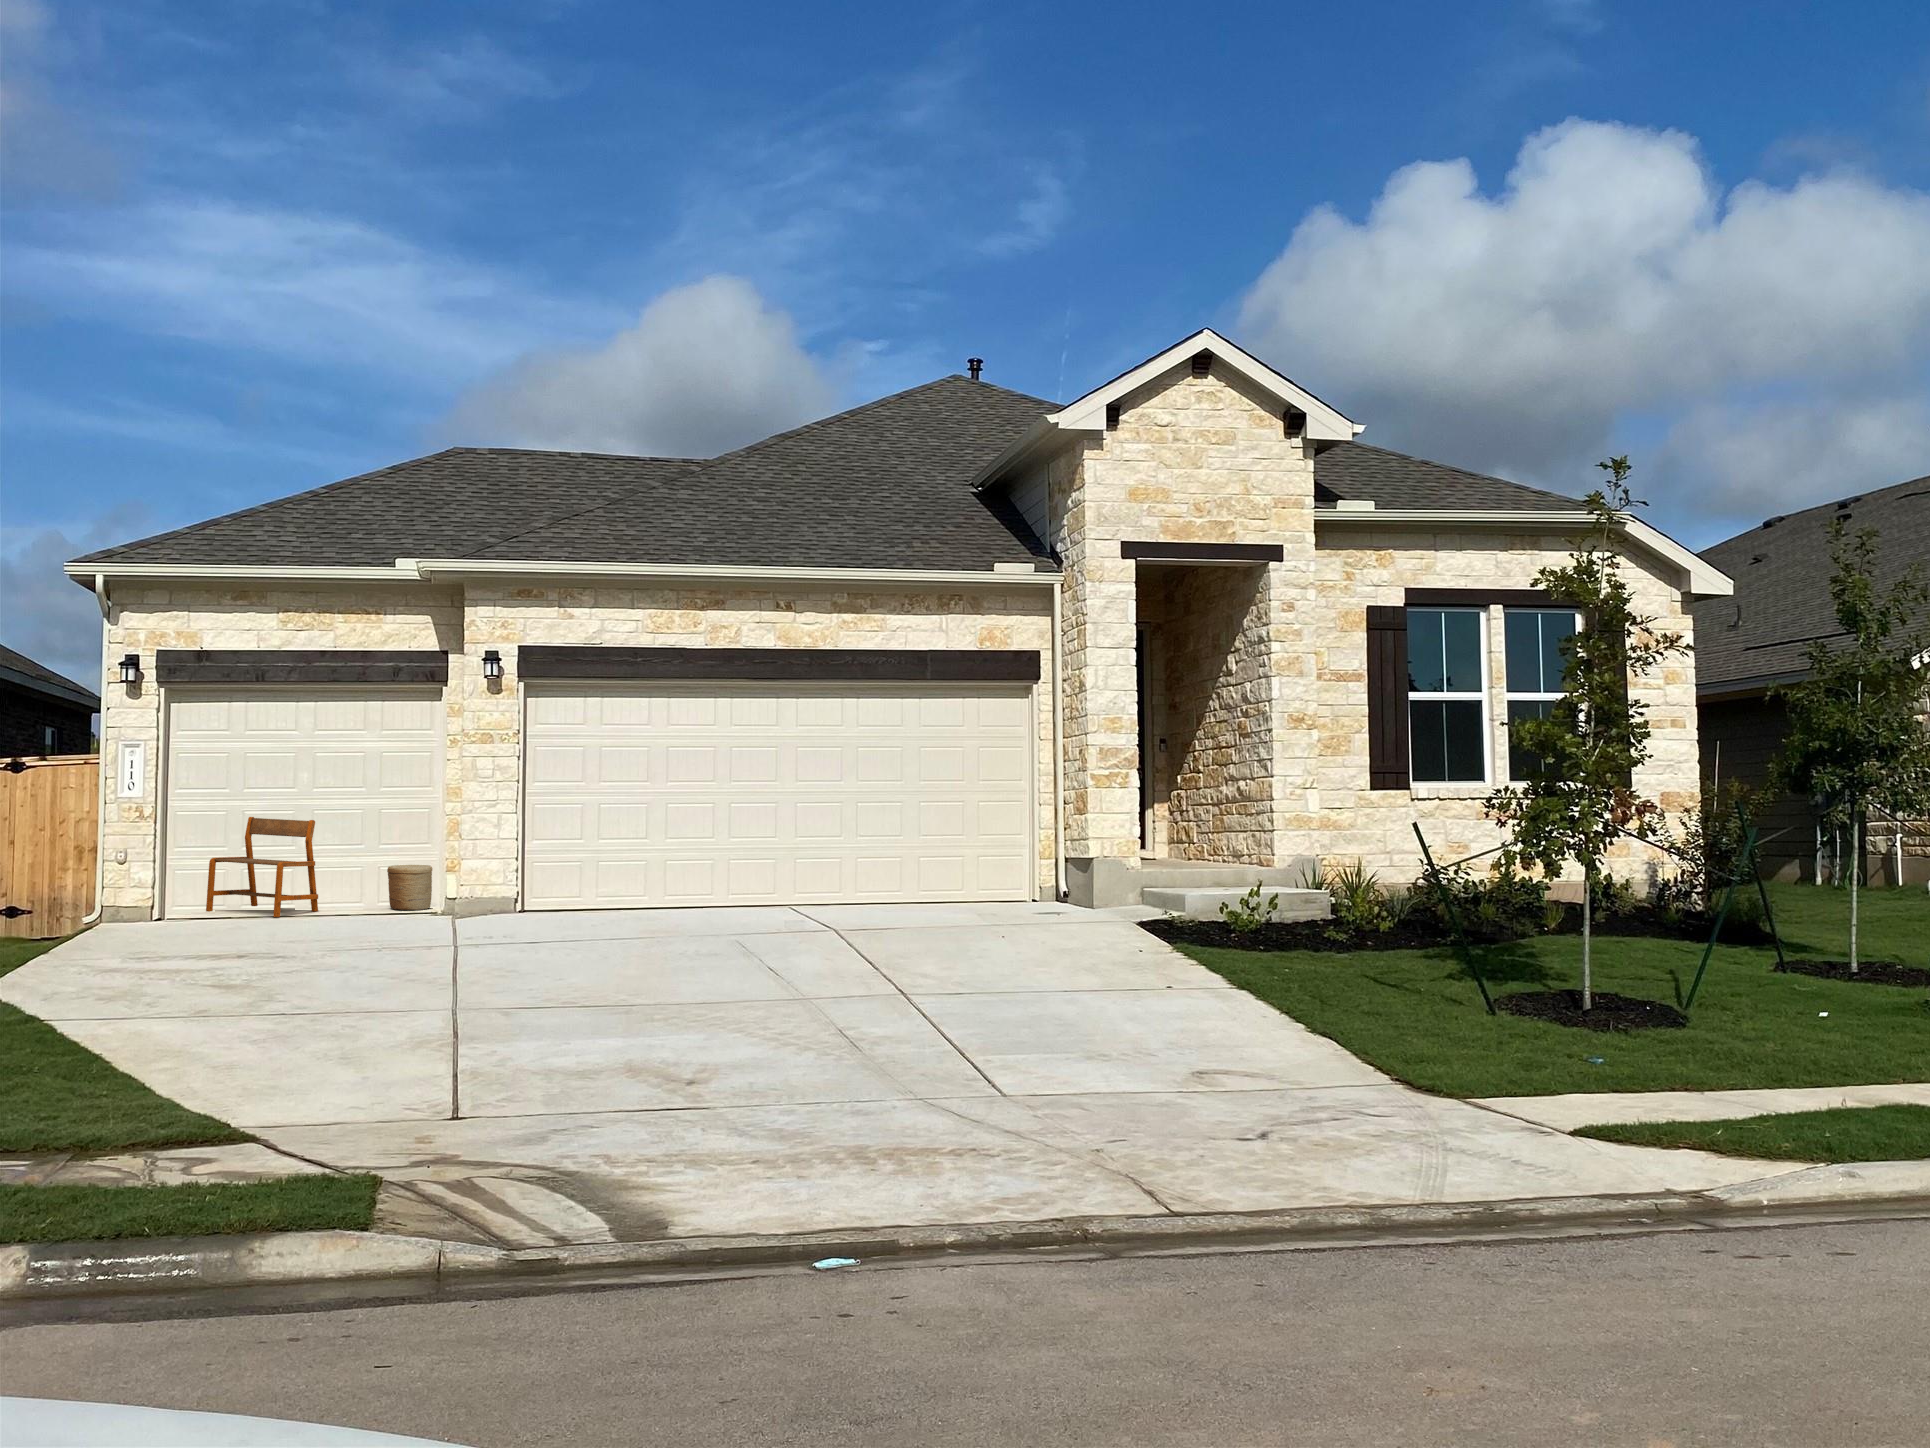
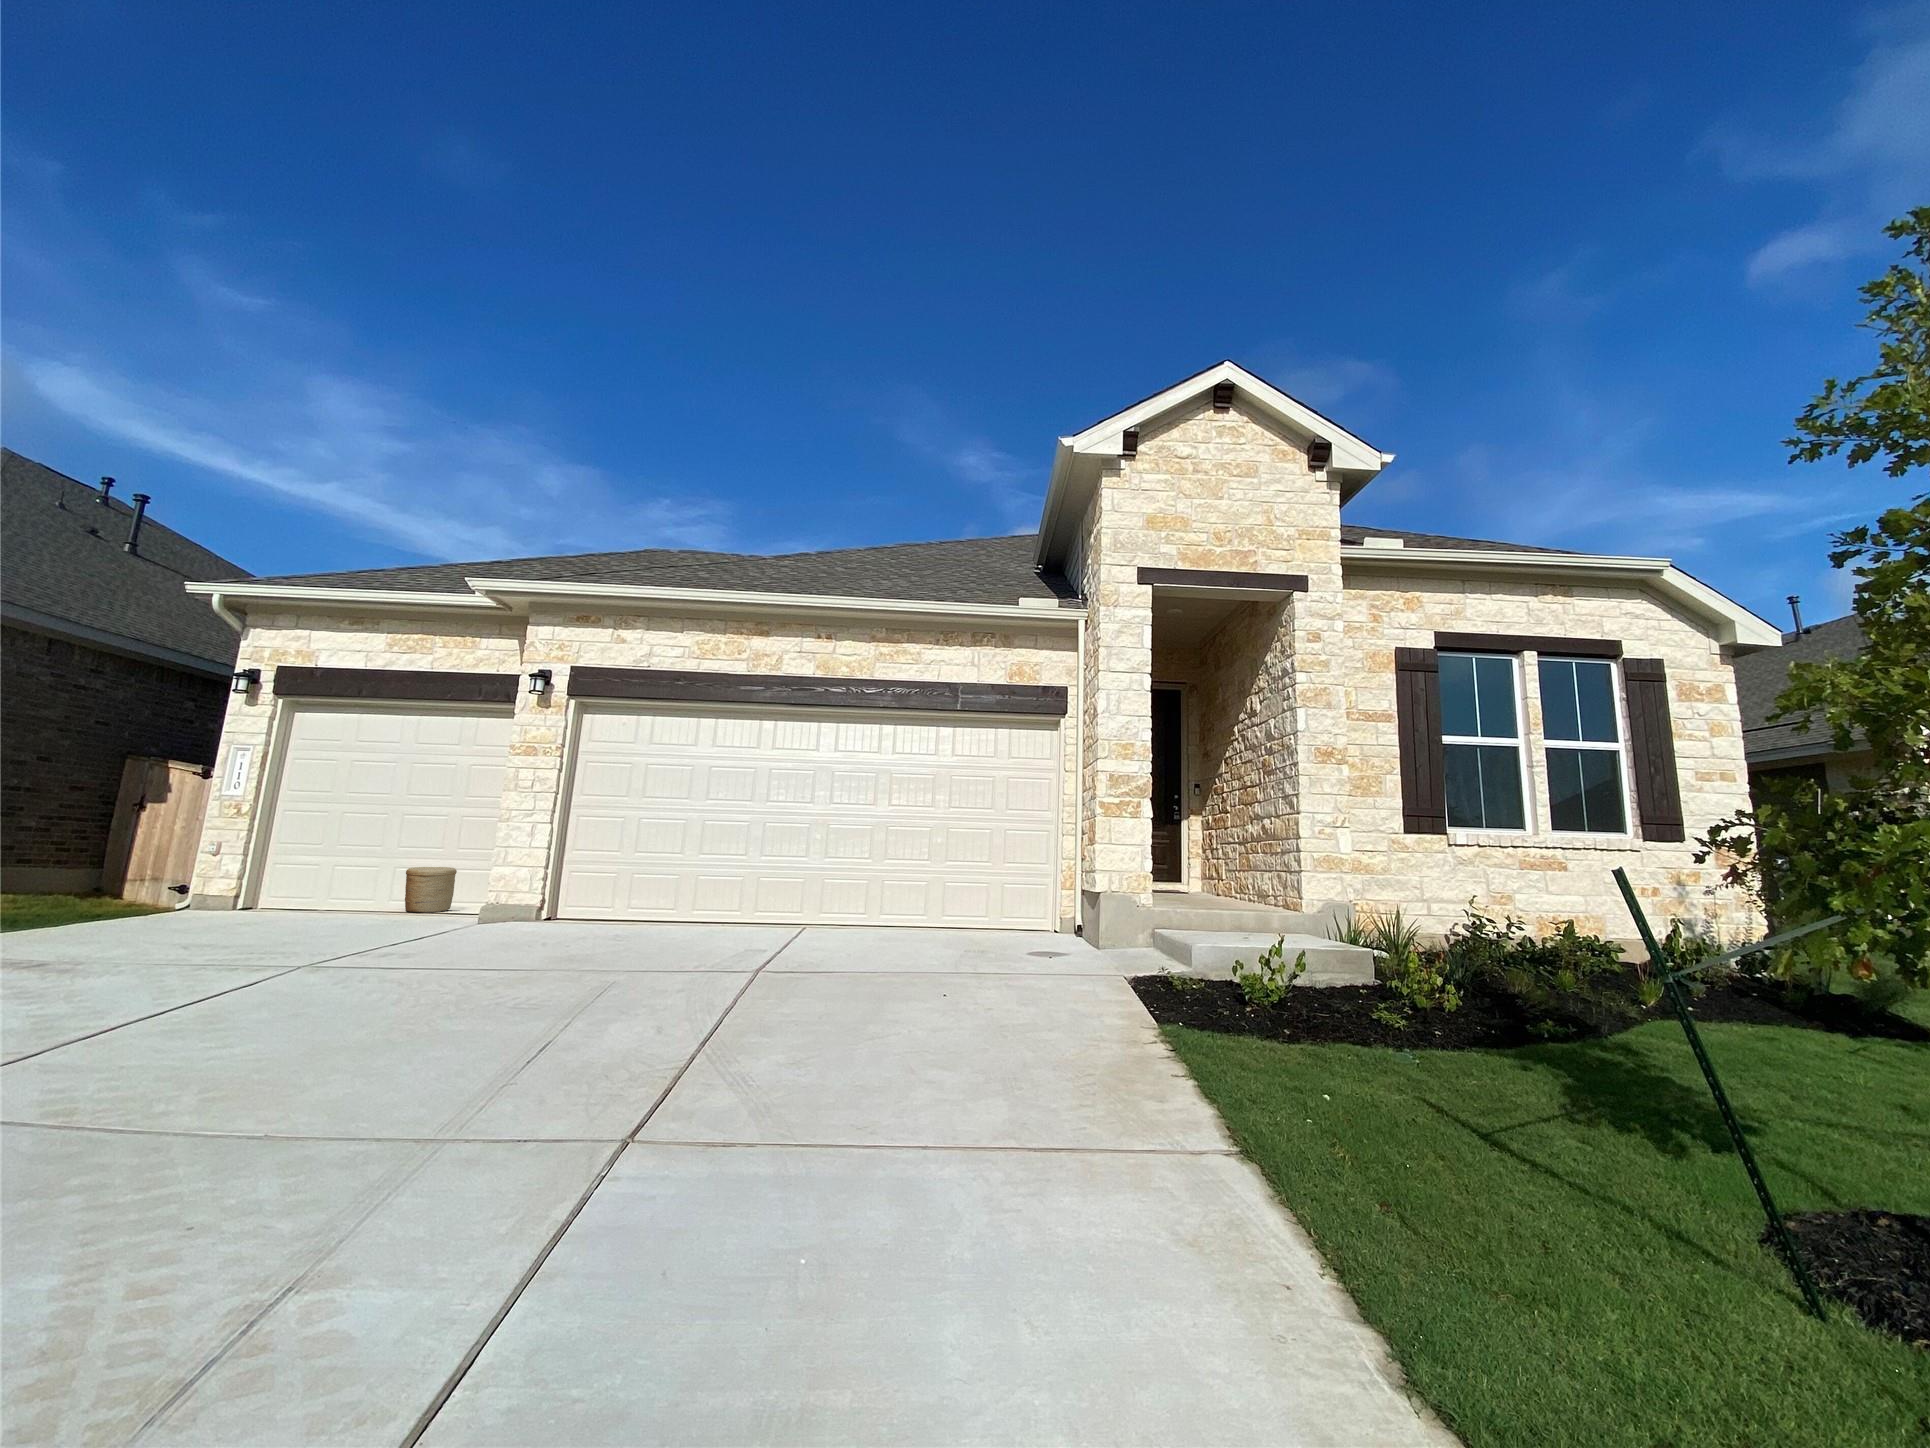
bench: present [206,817,318,917] -> none [239,815,340,914]

